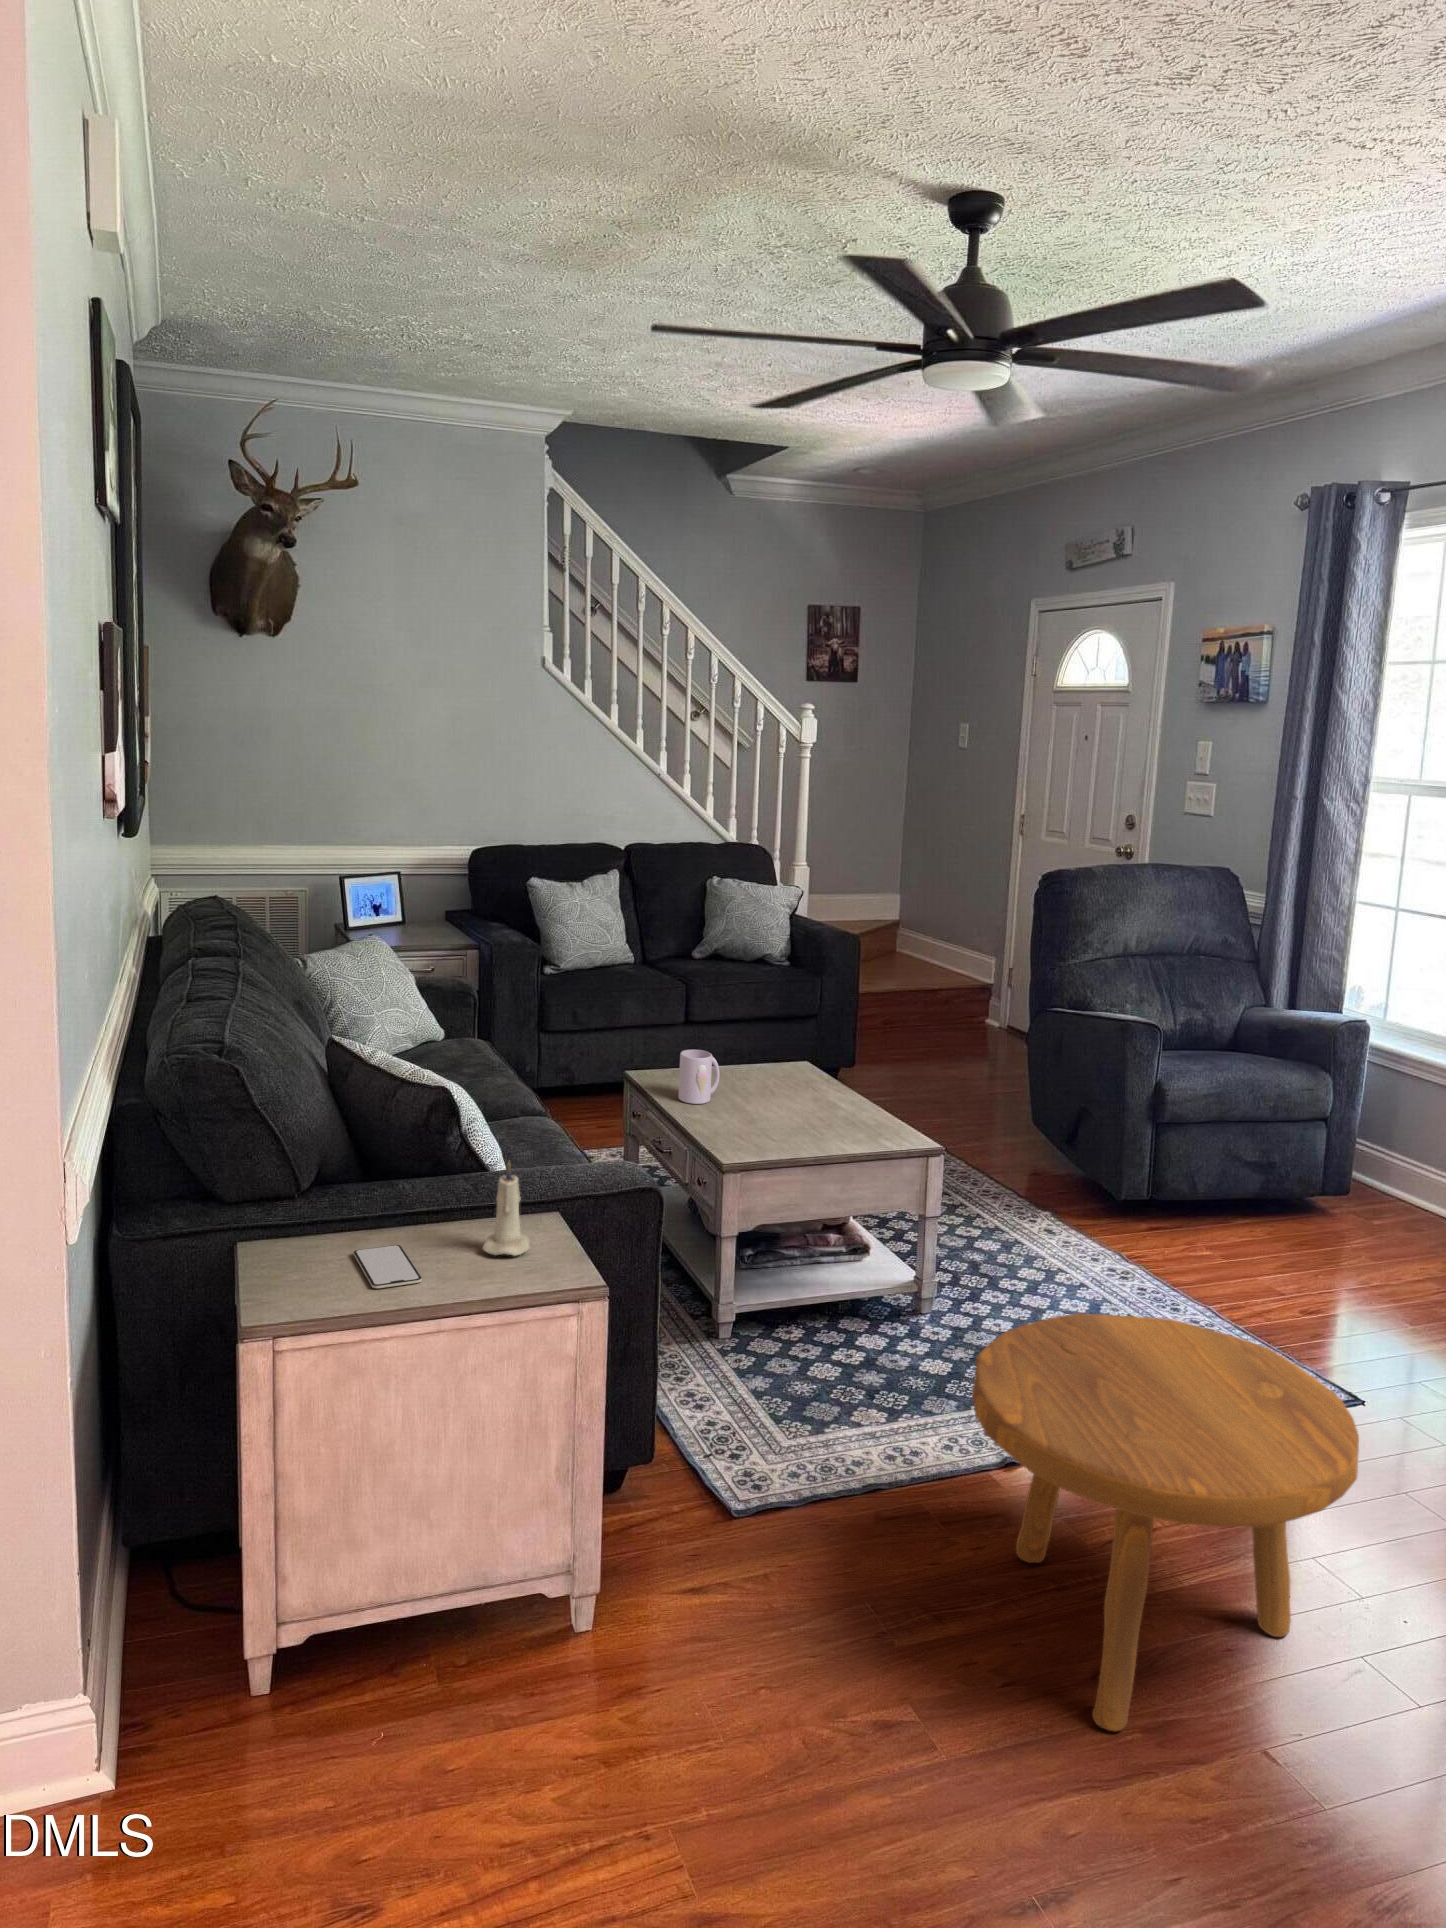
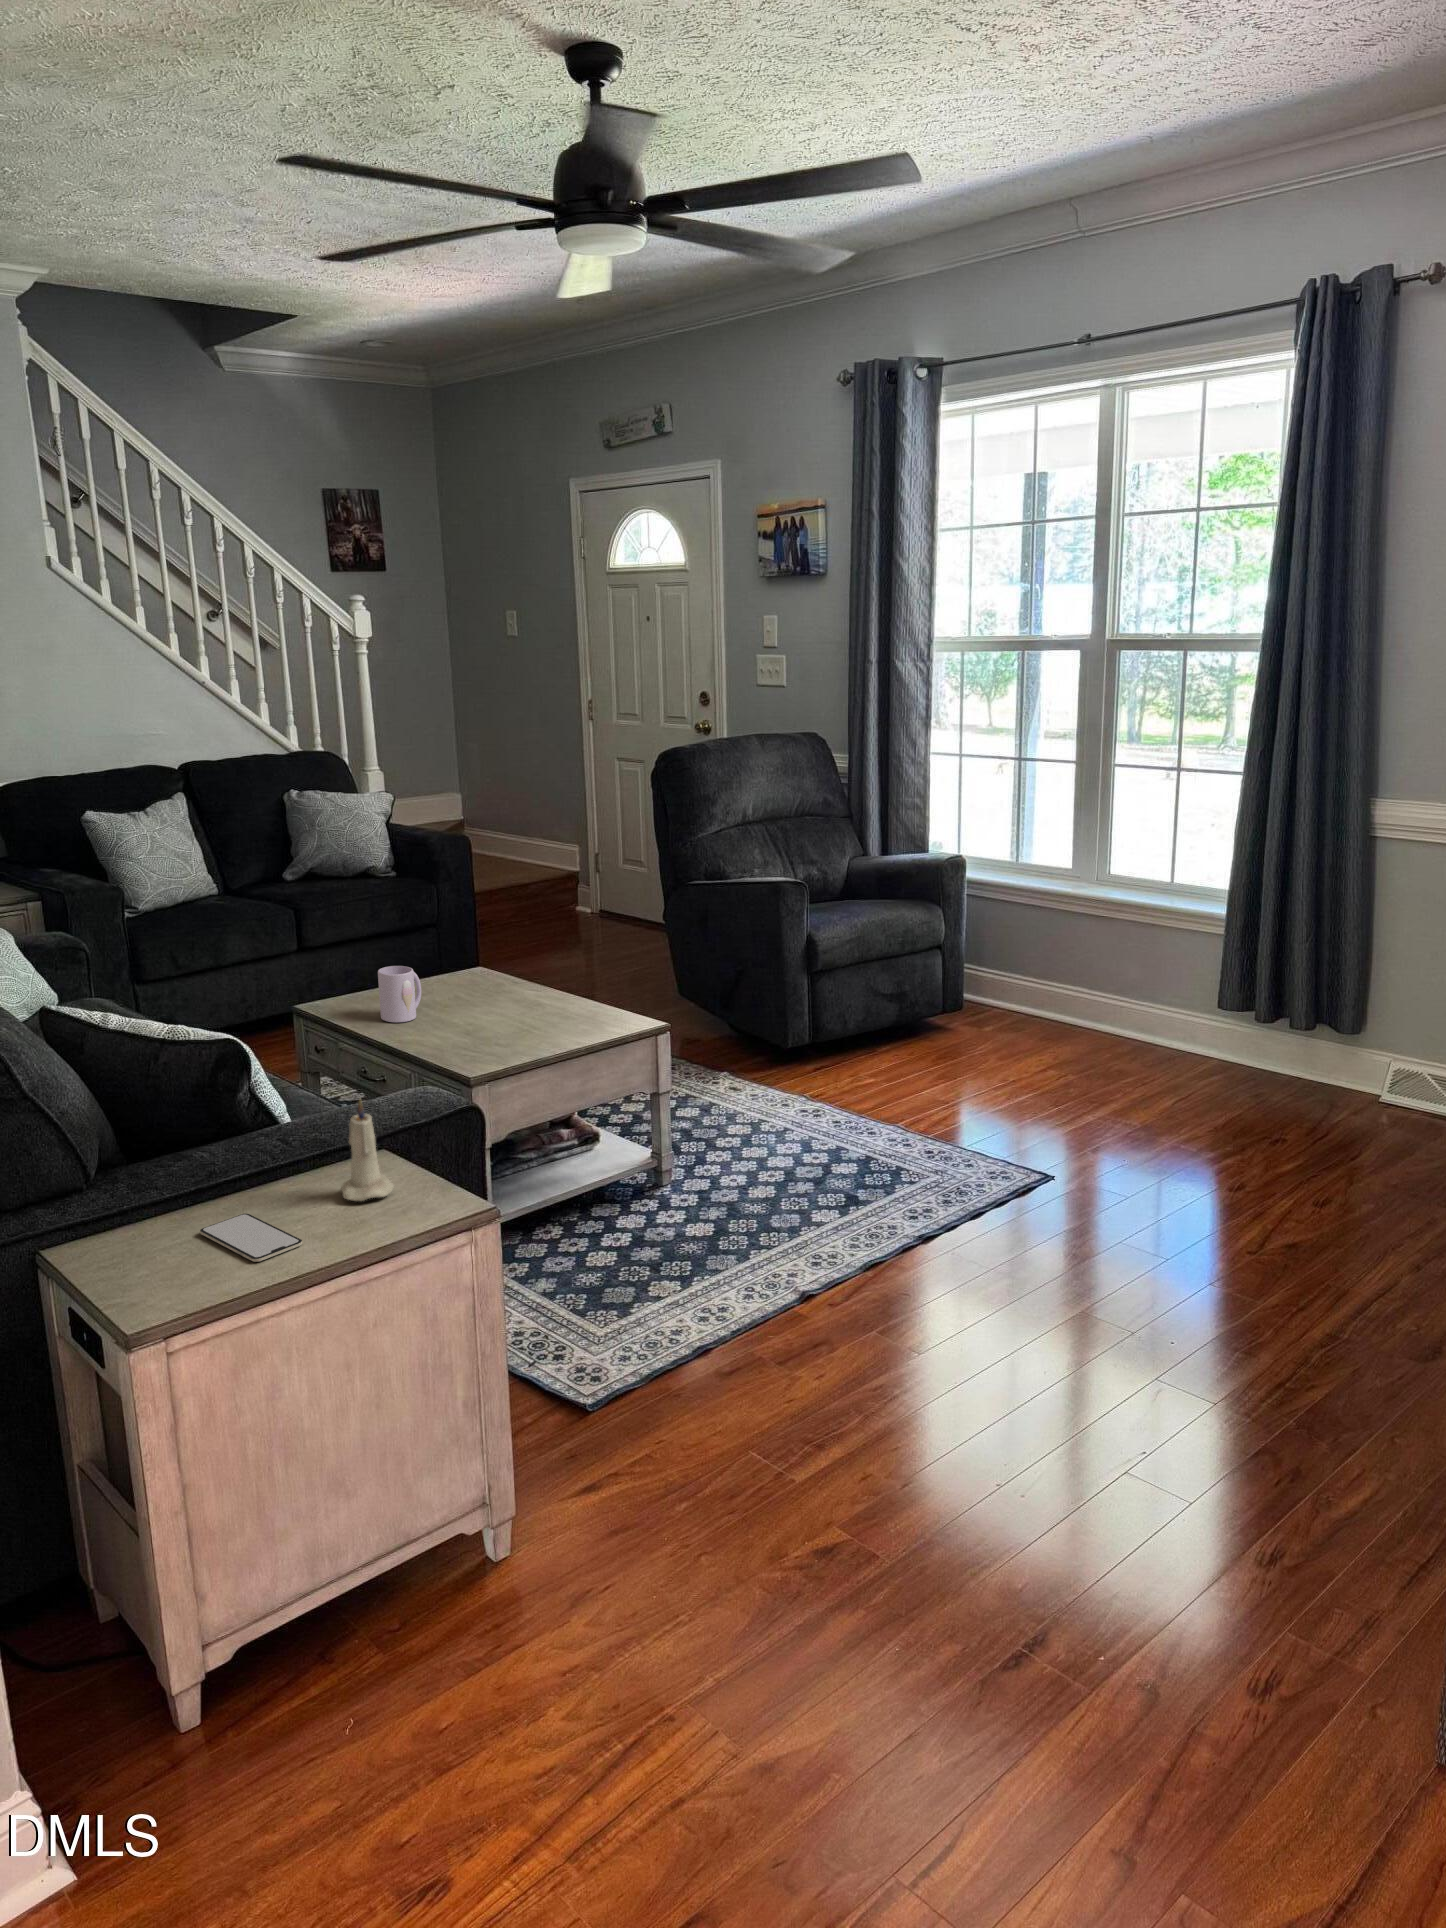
footstool: present [972,1313,1359,1731] -> none [820,1132,1161,1493]

